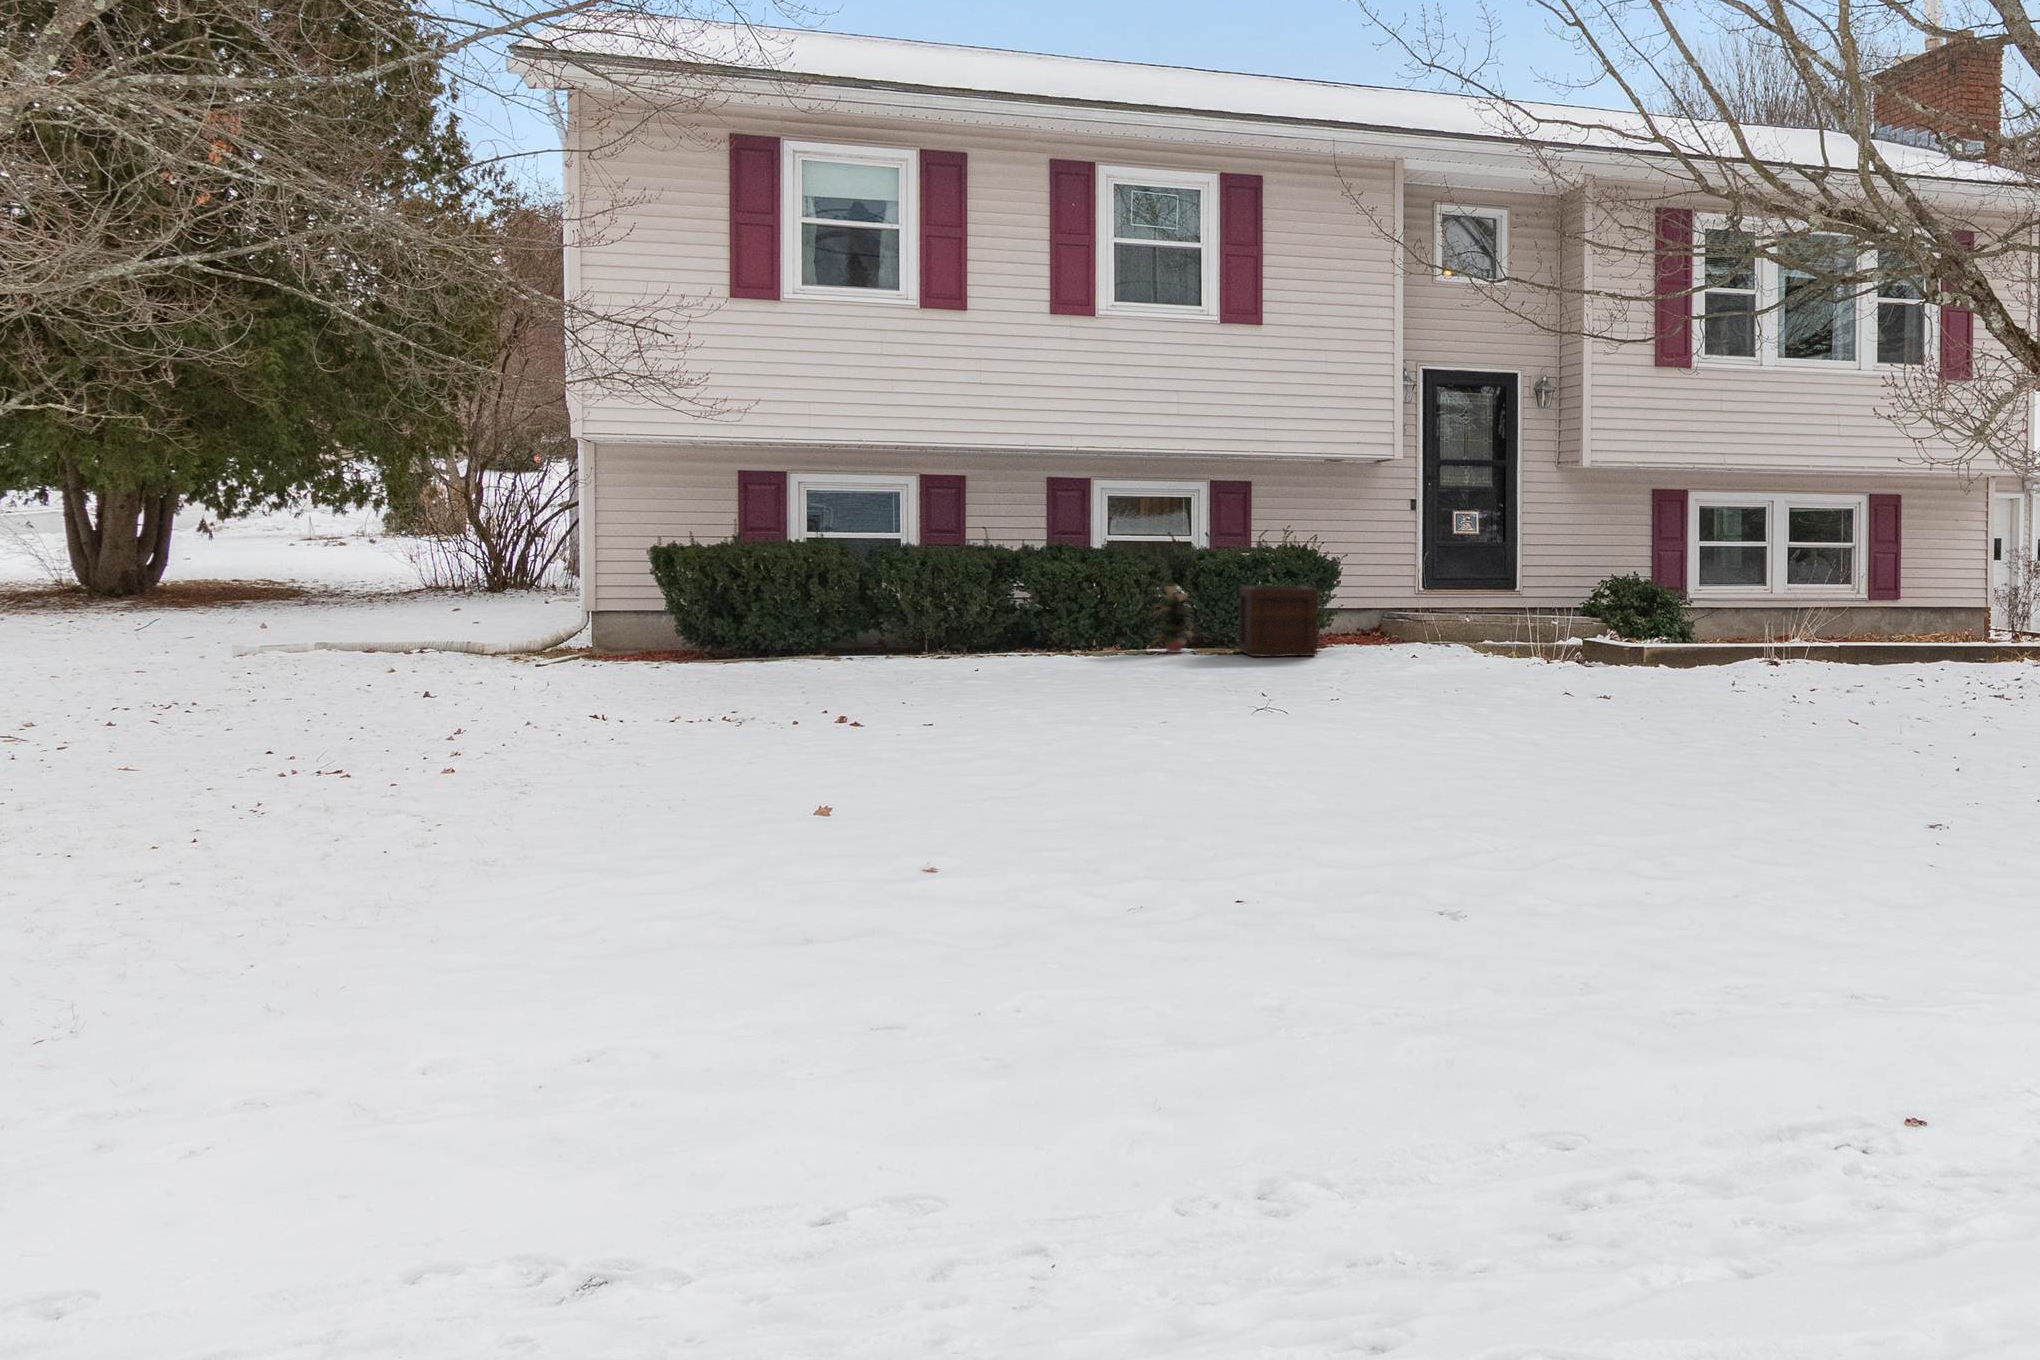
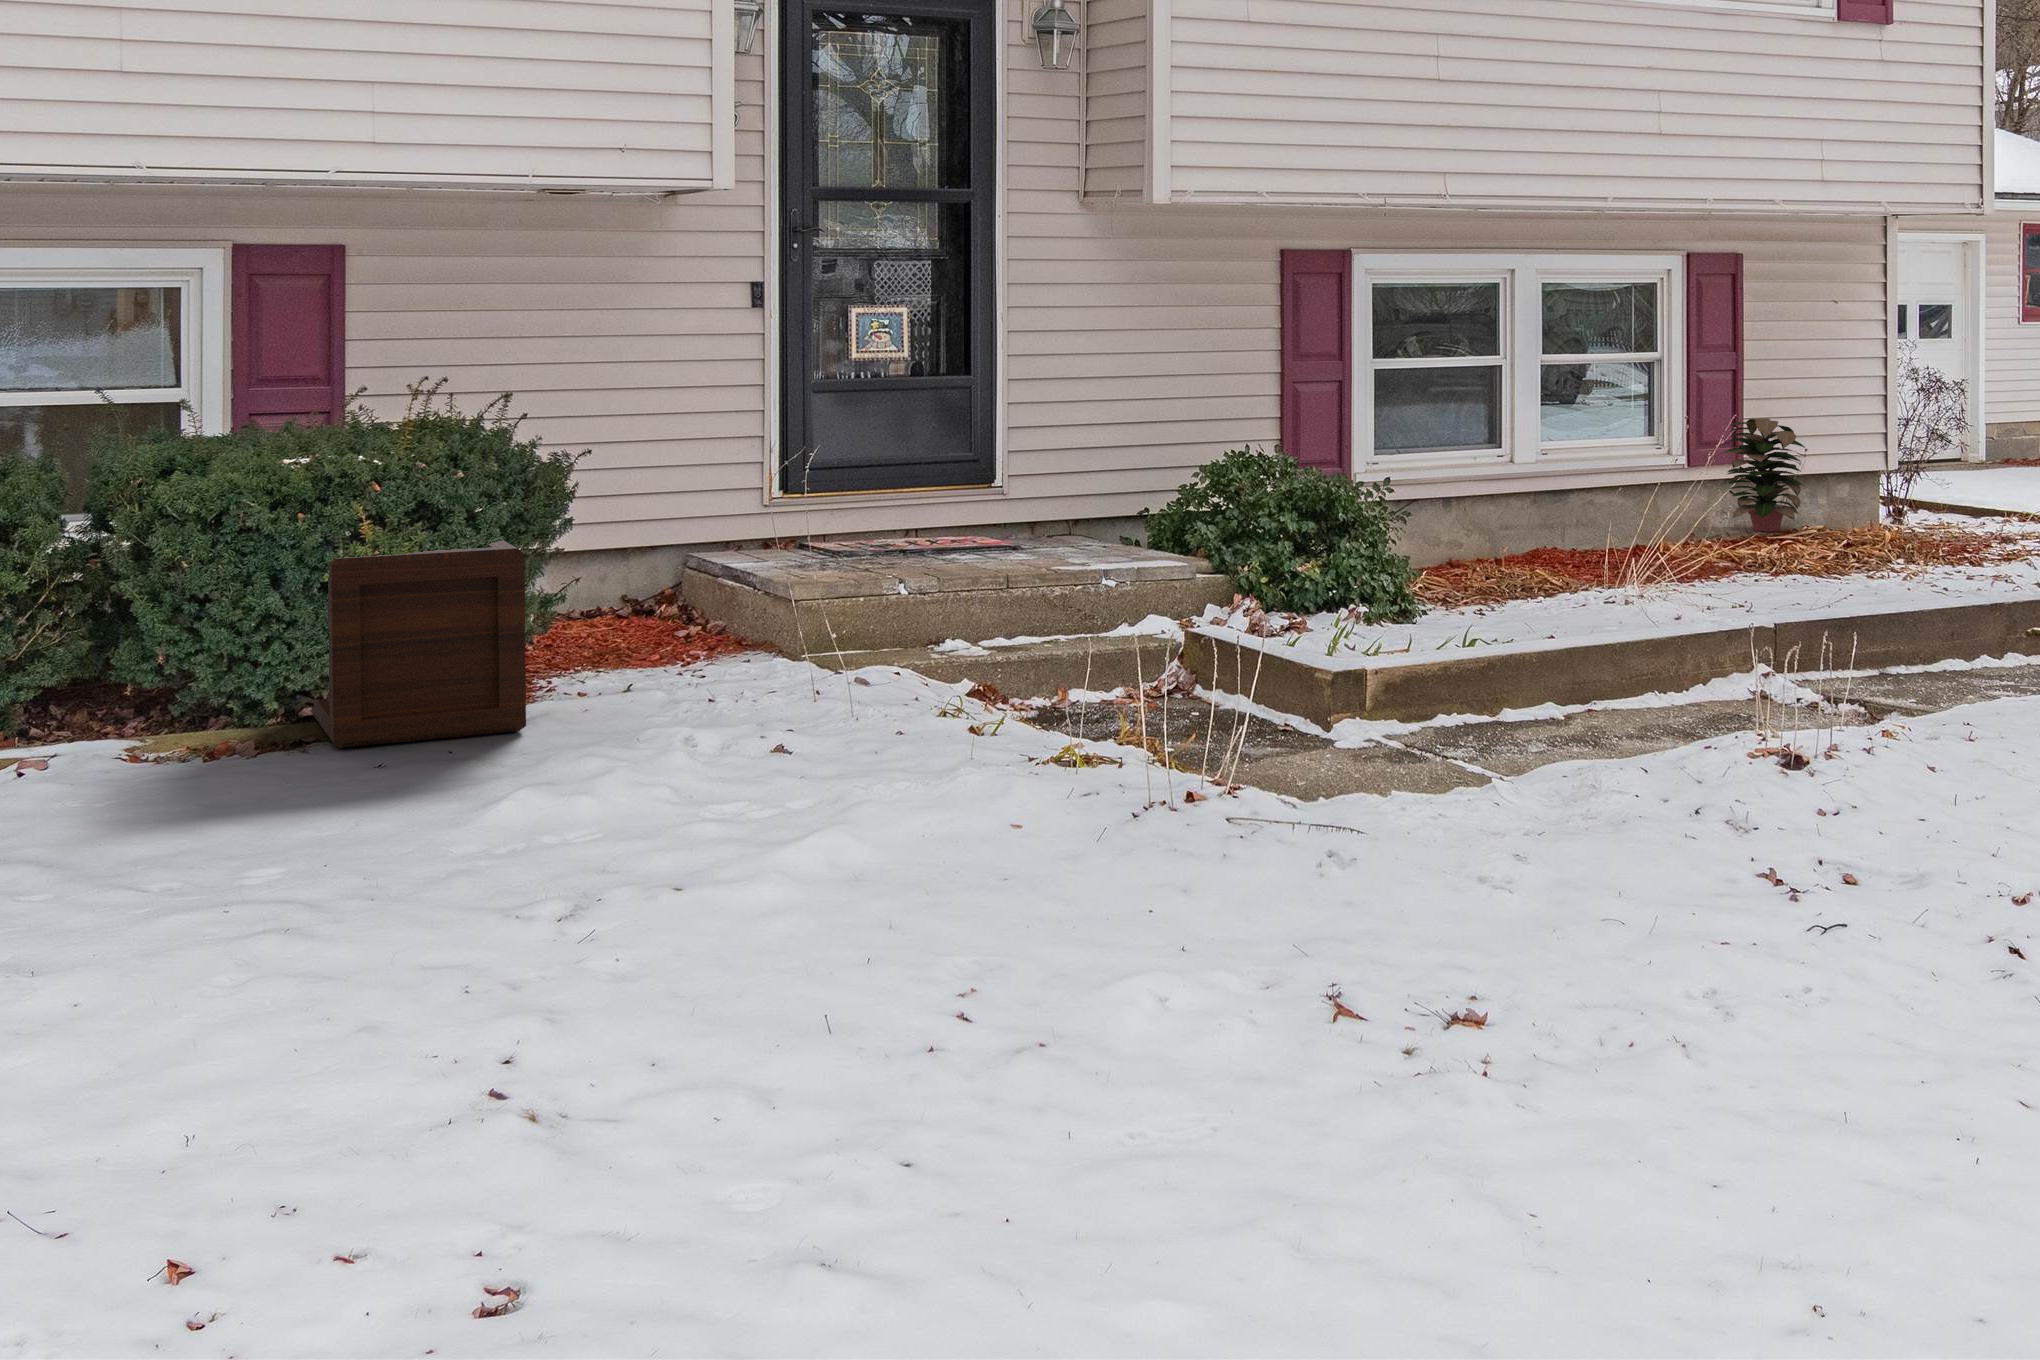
decorative plant: present [1154,586,1195,653] -> present [1724,418,1805,532]

